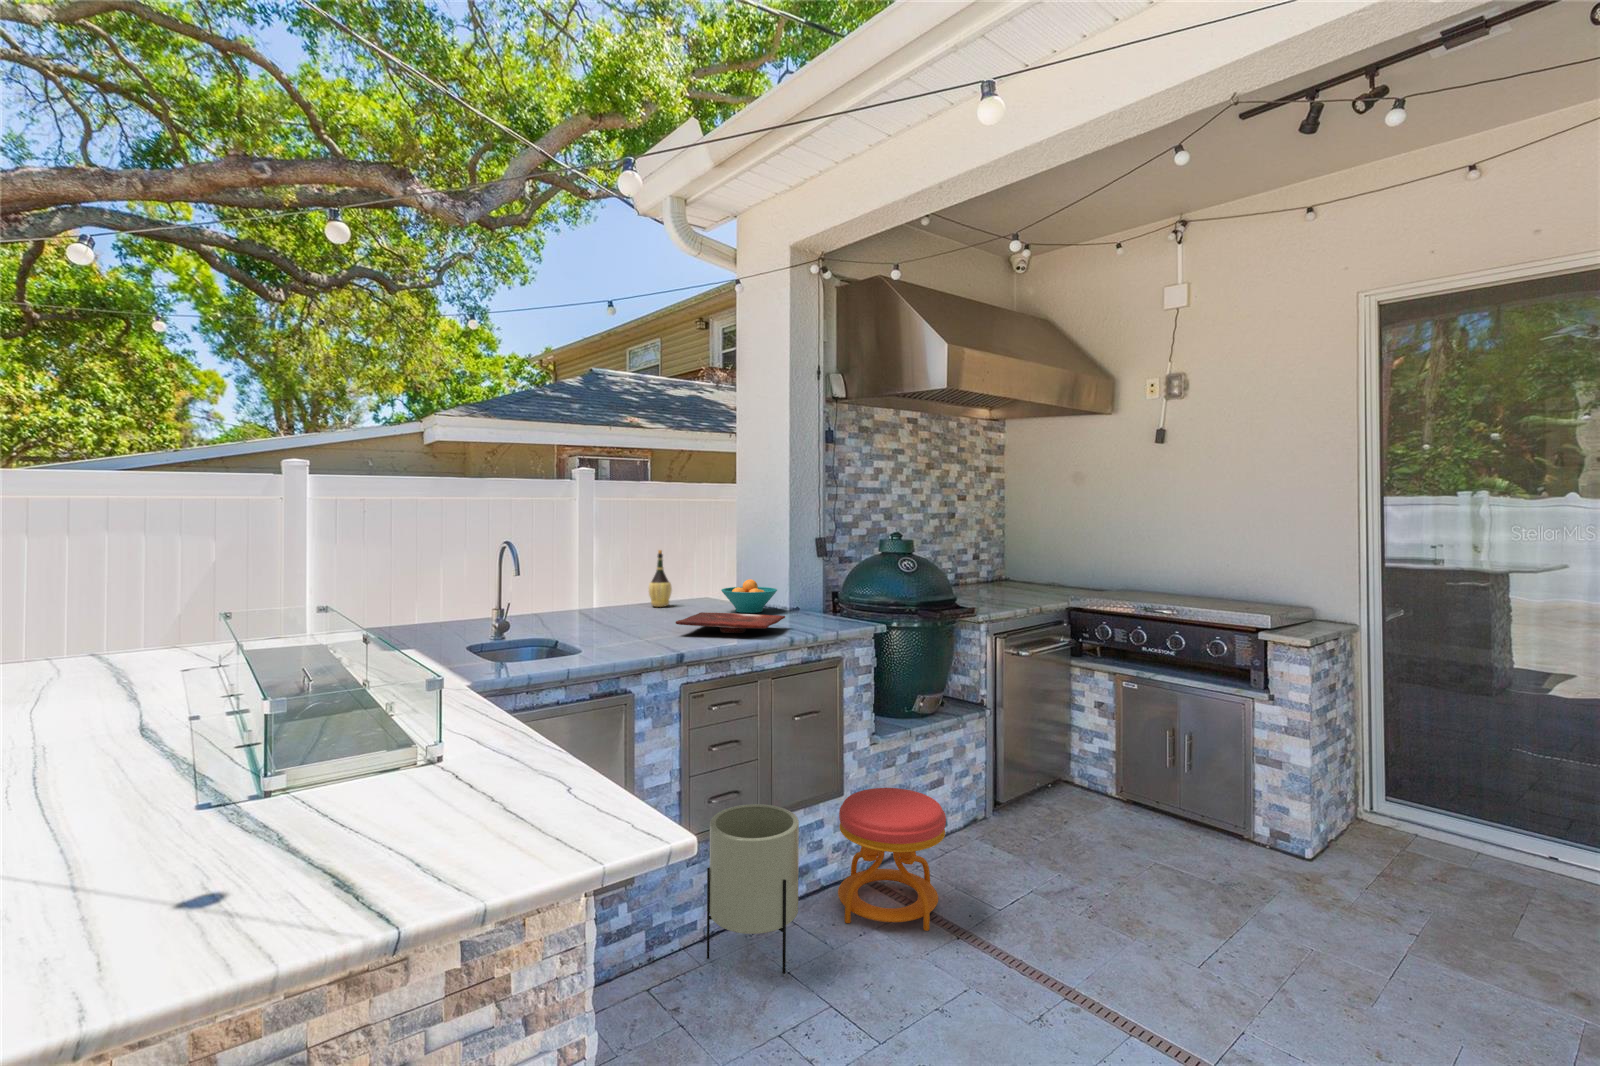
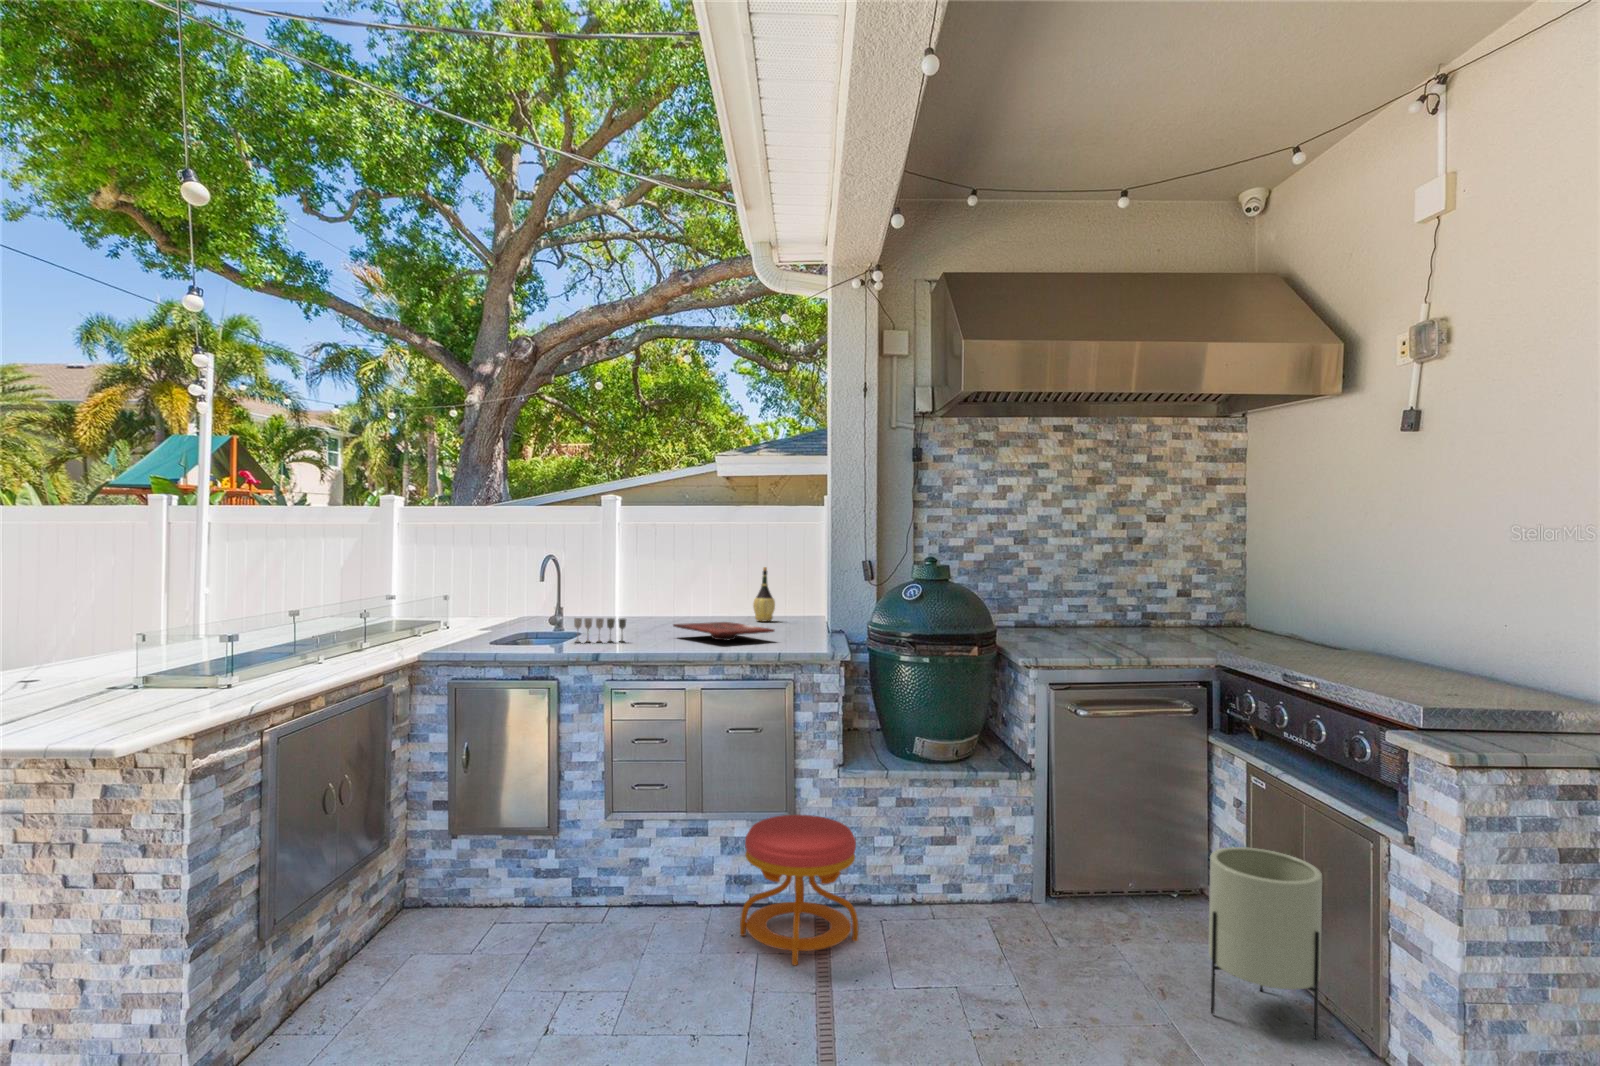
fruit bowl: present [721,579,777,613] -> none [783,598,839,631]
wine glass: none [610,622,662,657] -> present [574,618,626,642]
planter: present [707,804,799,974] -> present [1209,847,1322,1039]

